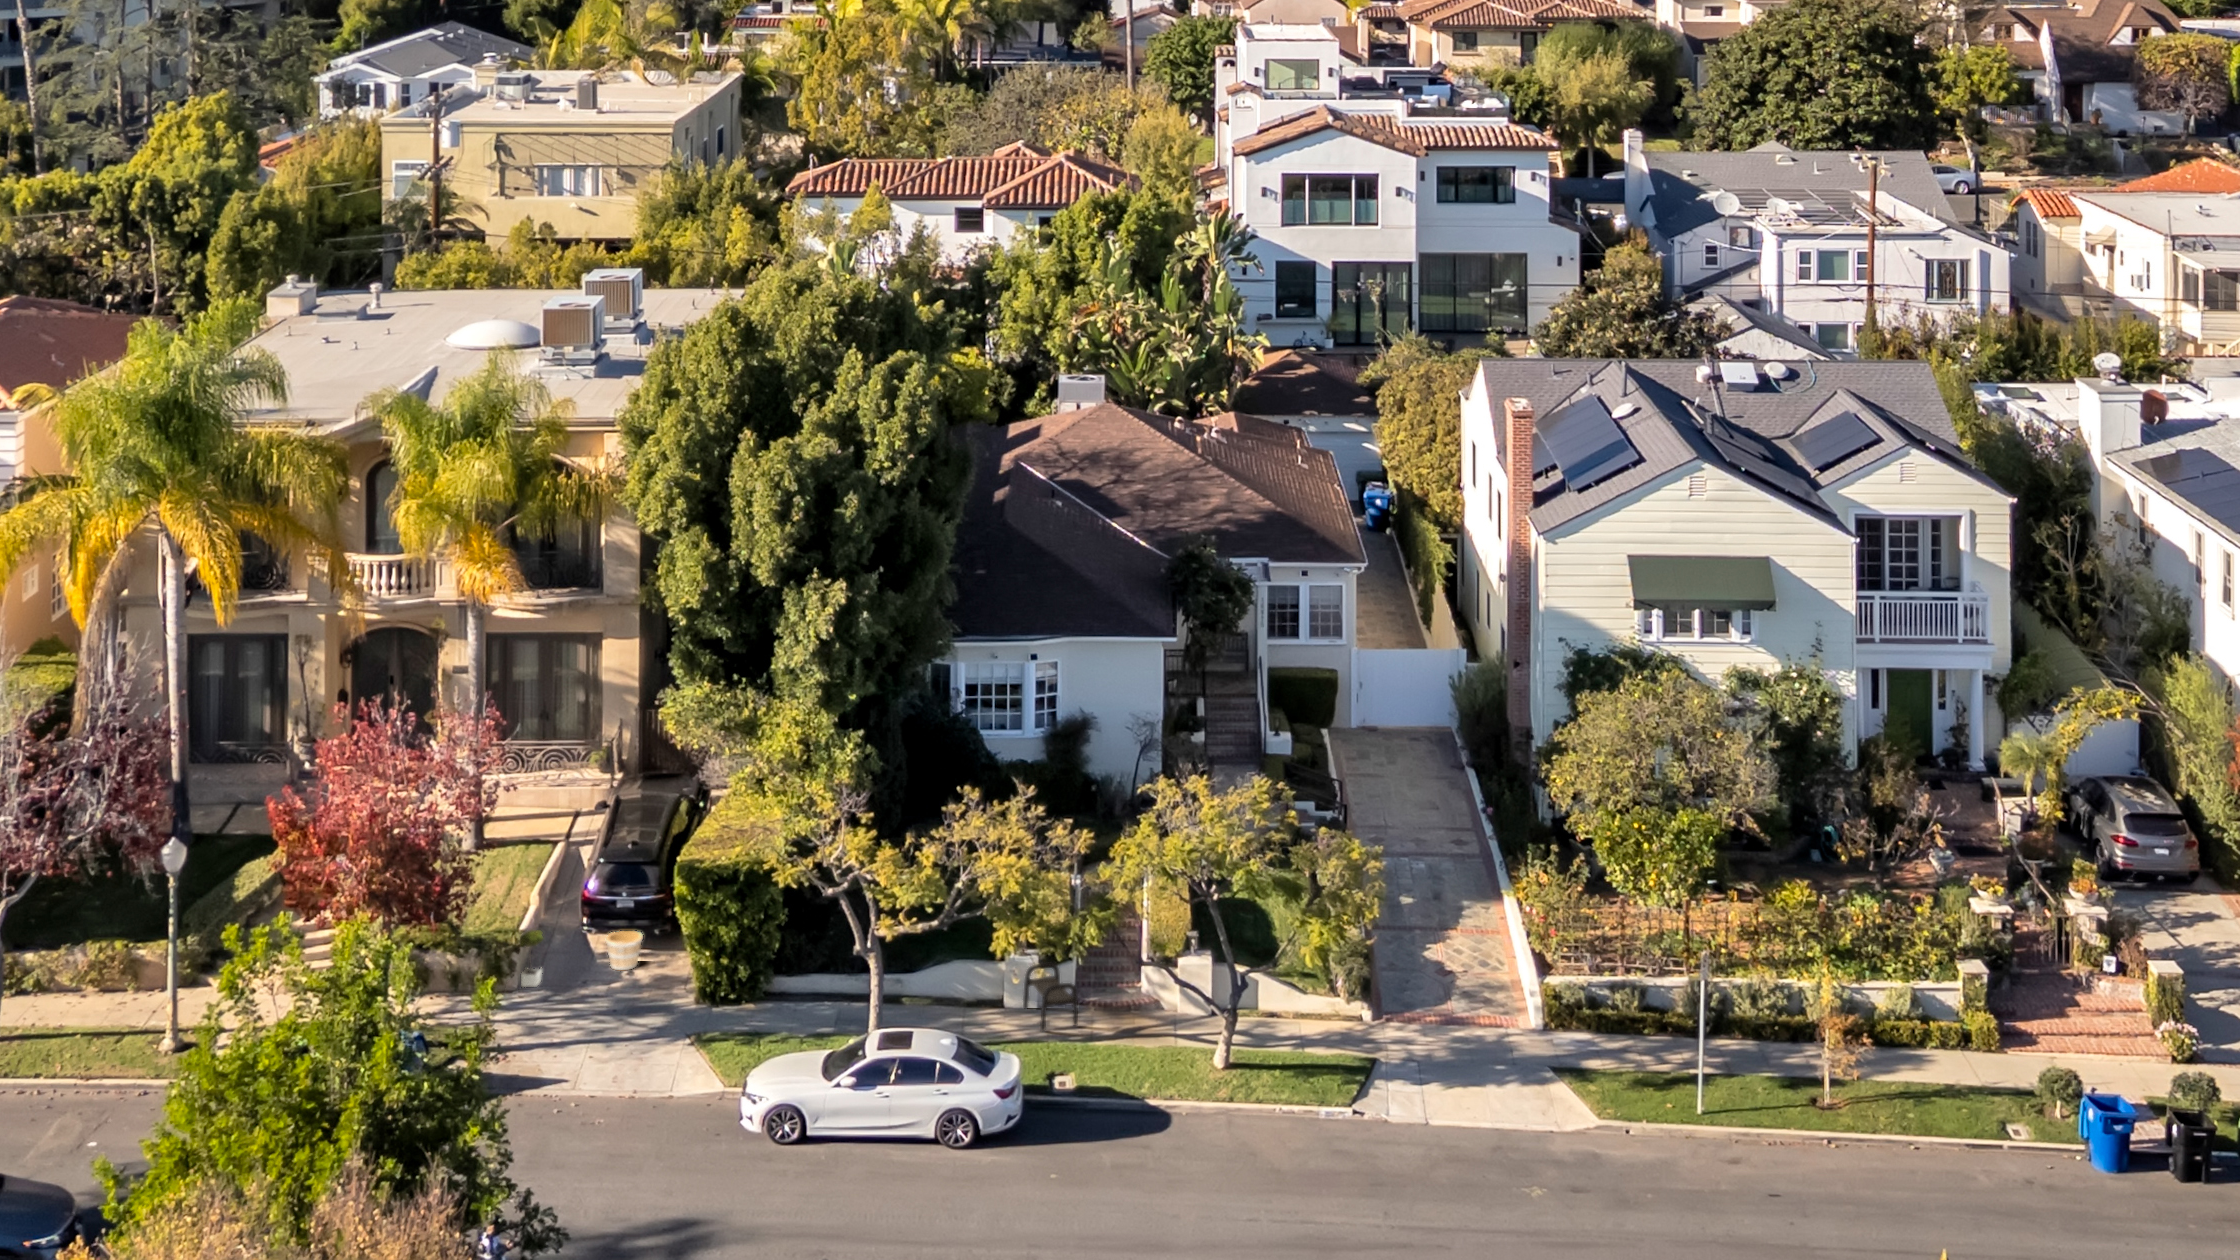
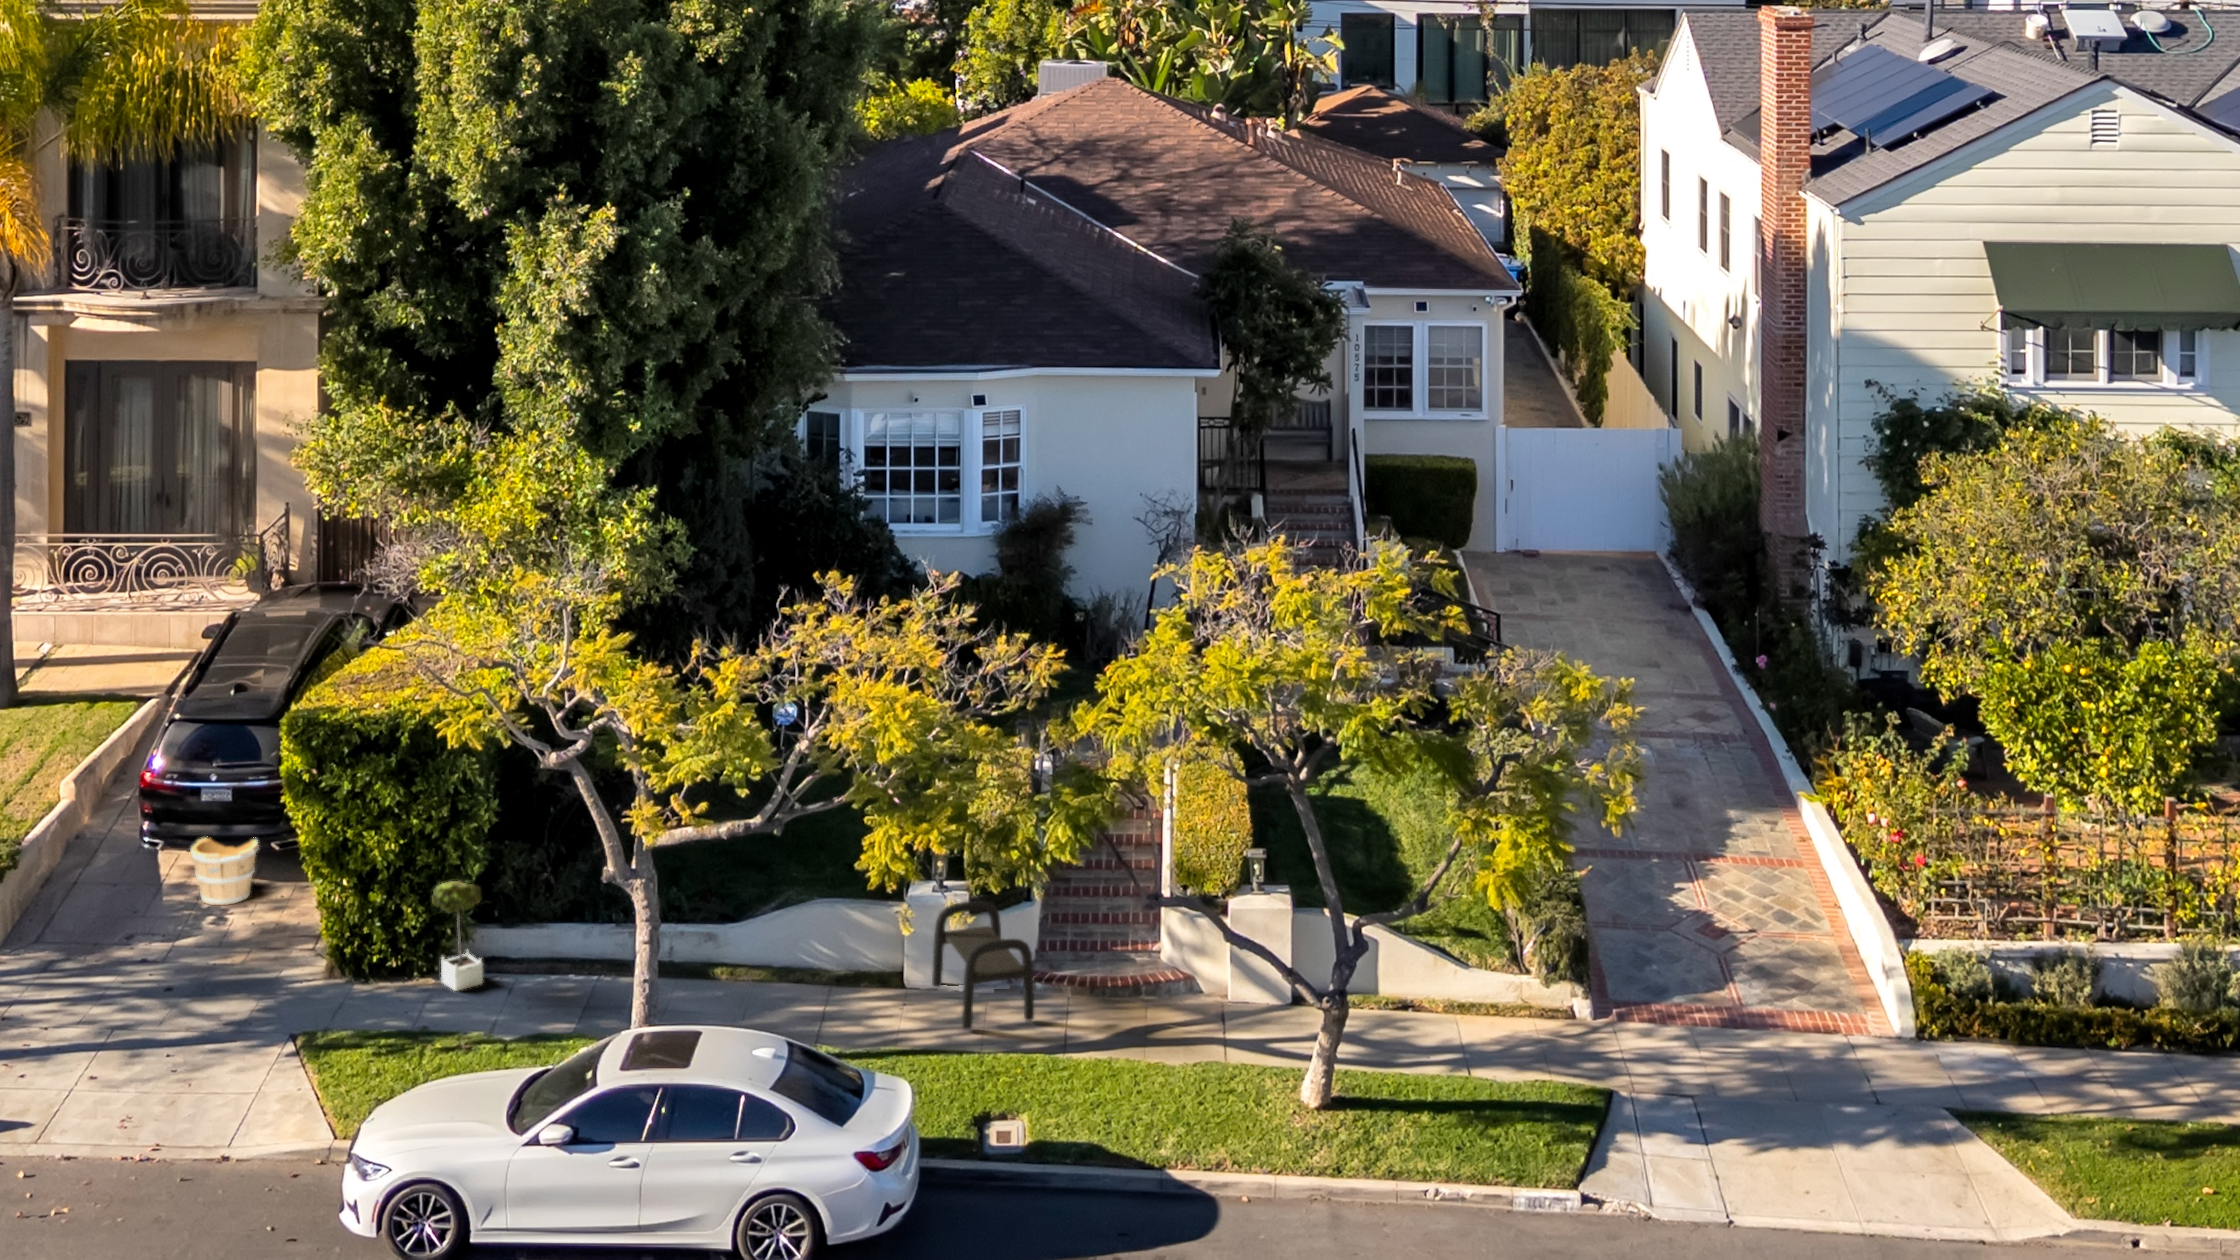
potted tree: present [519,930,543,987] -> present [432,881,483,991]

